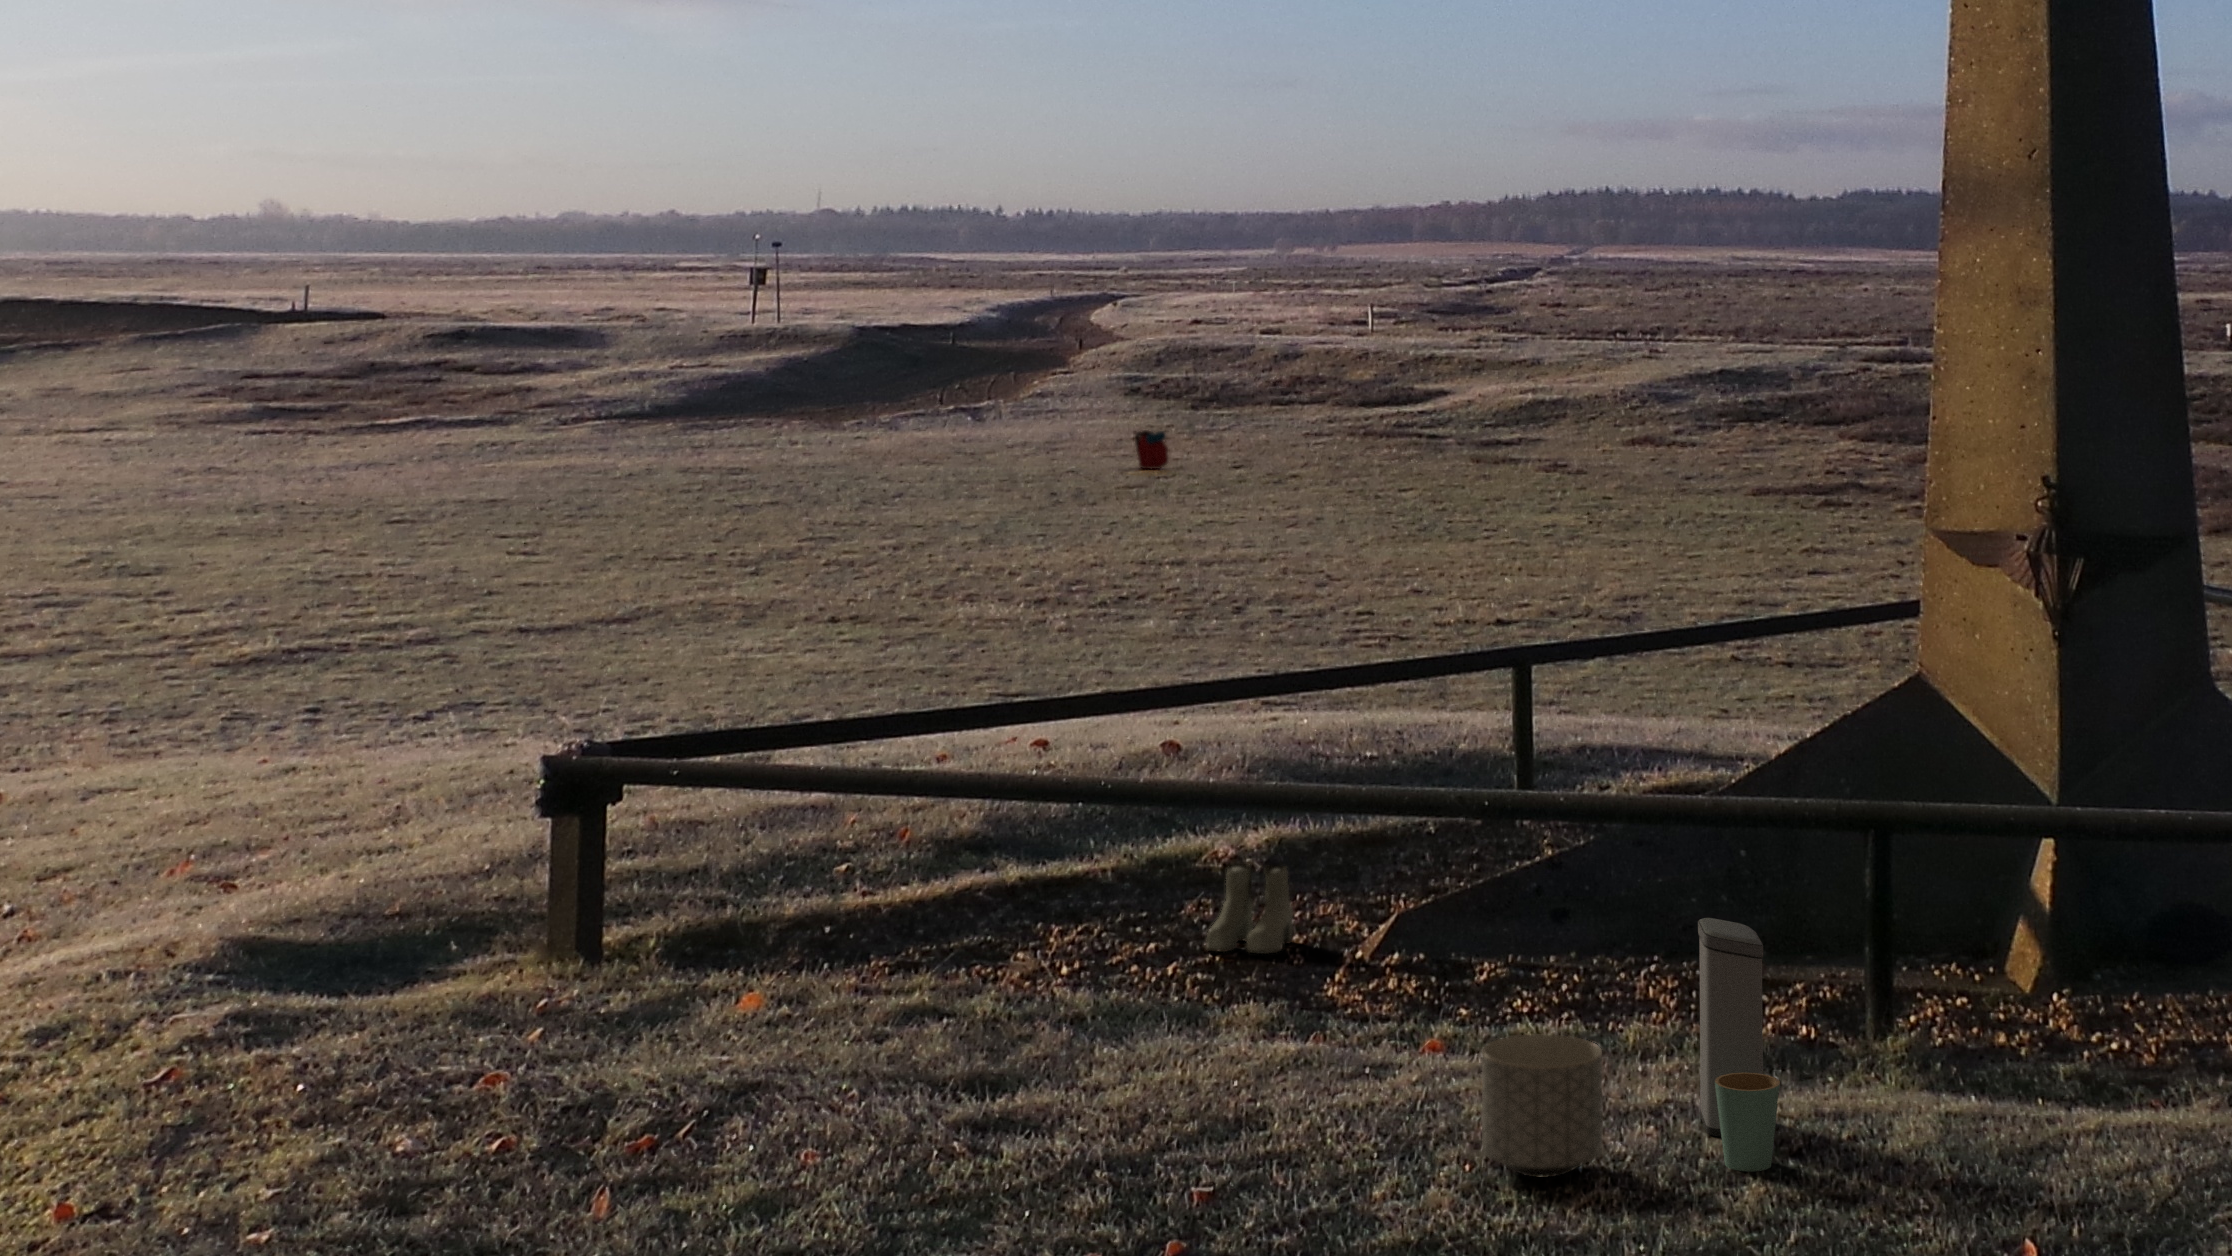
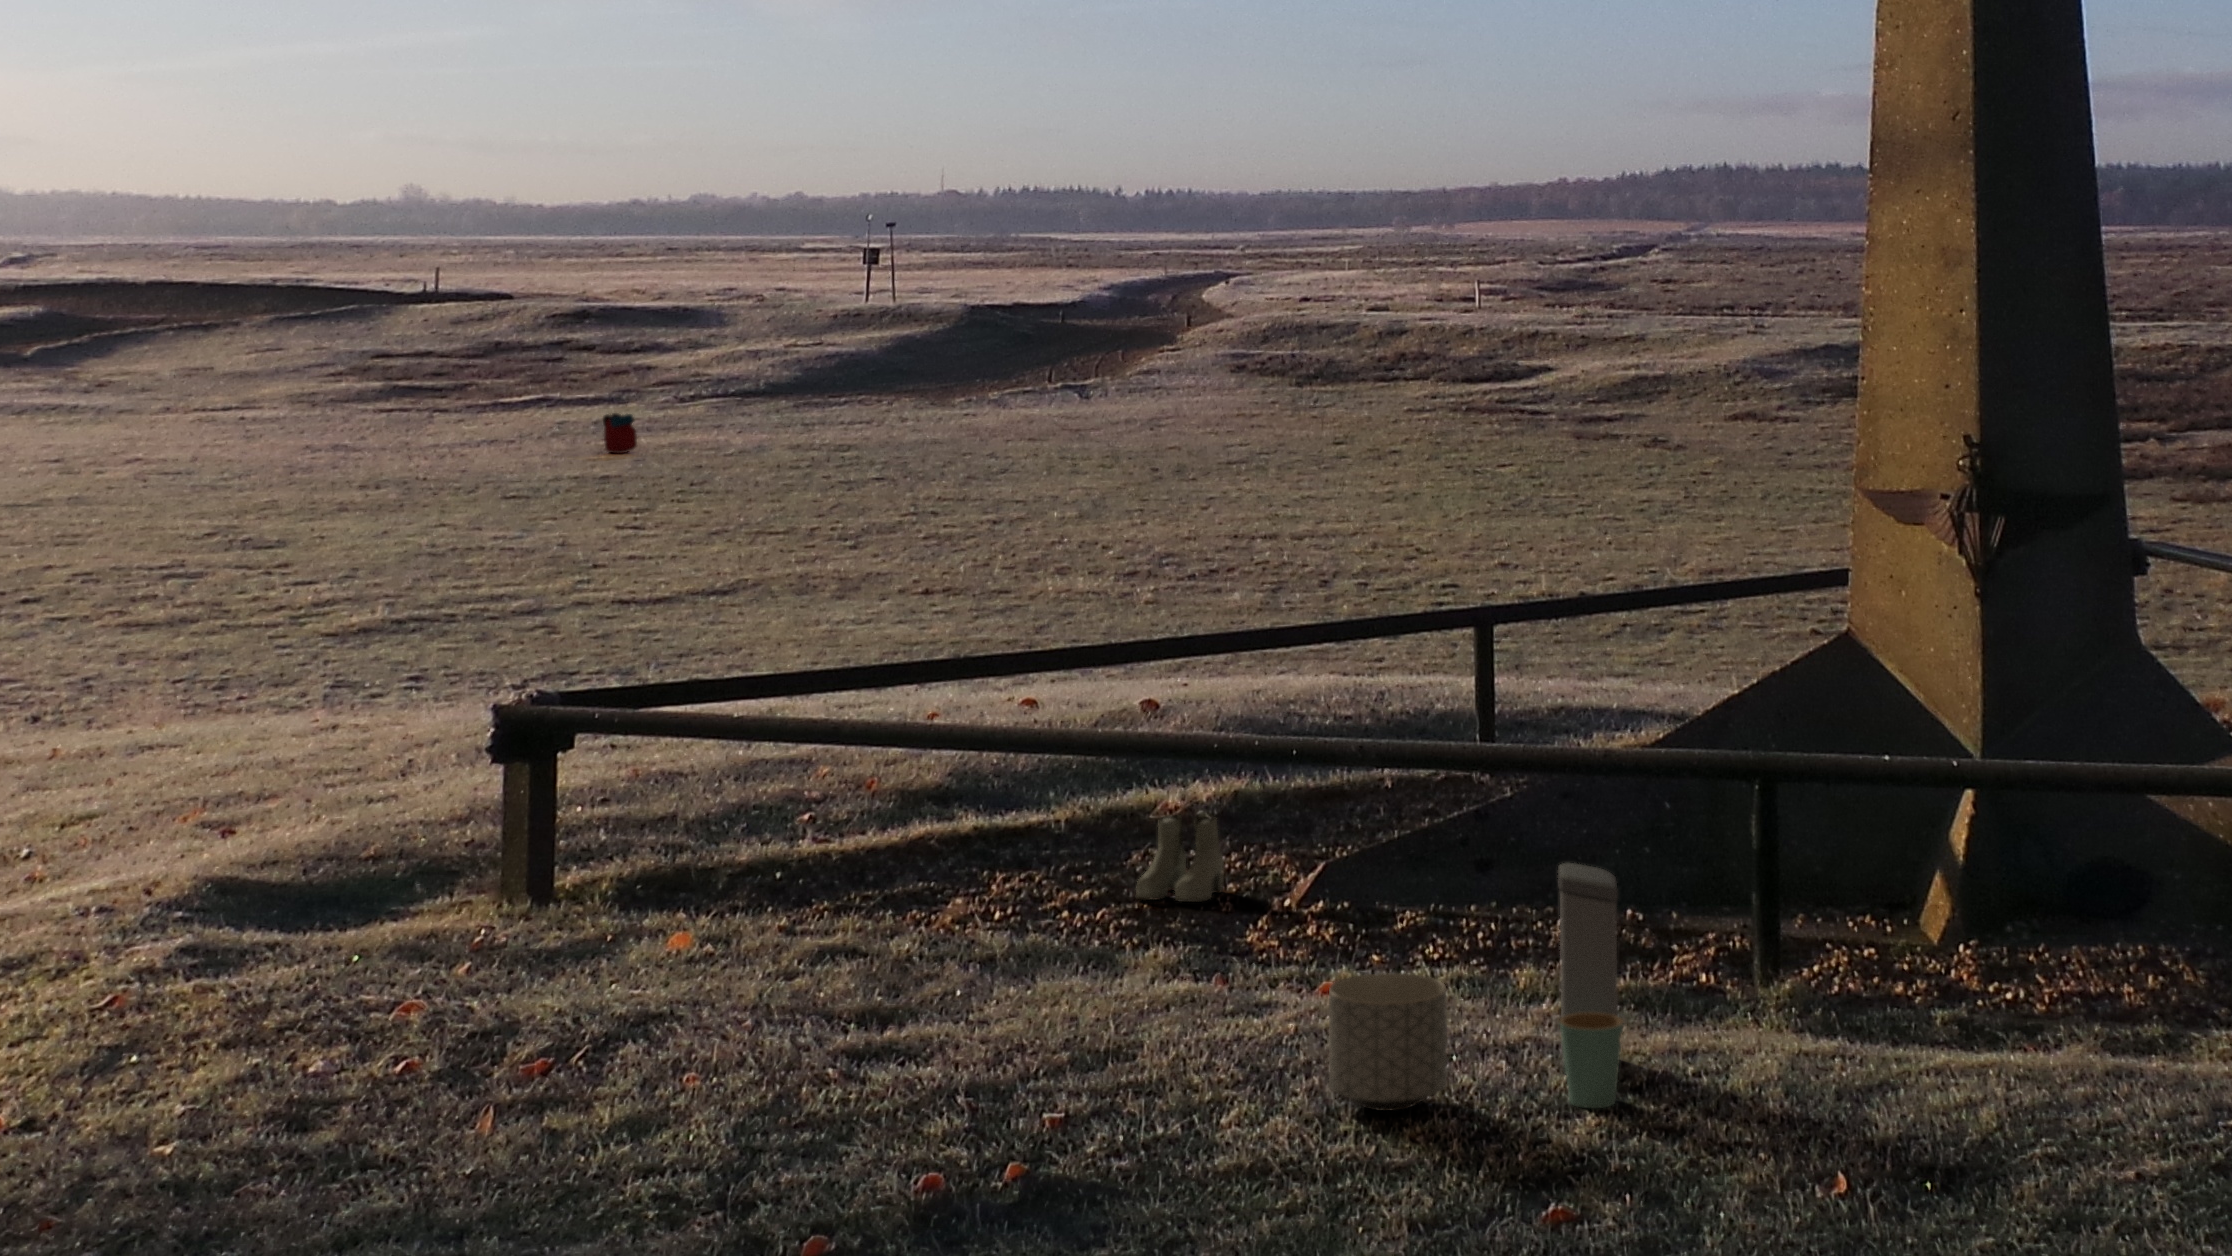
backpack: present [1135,430,1169,469] -> present [603,413,637,454]

